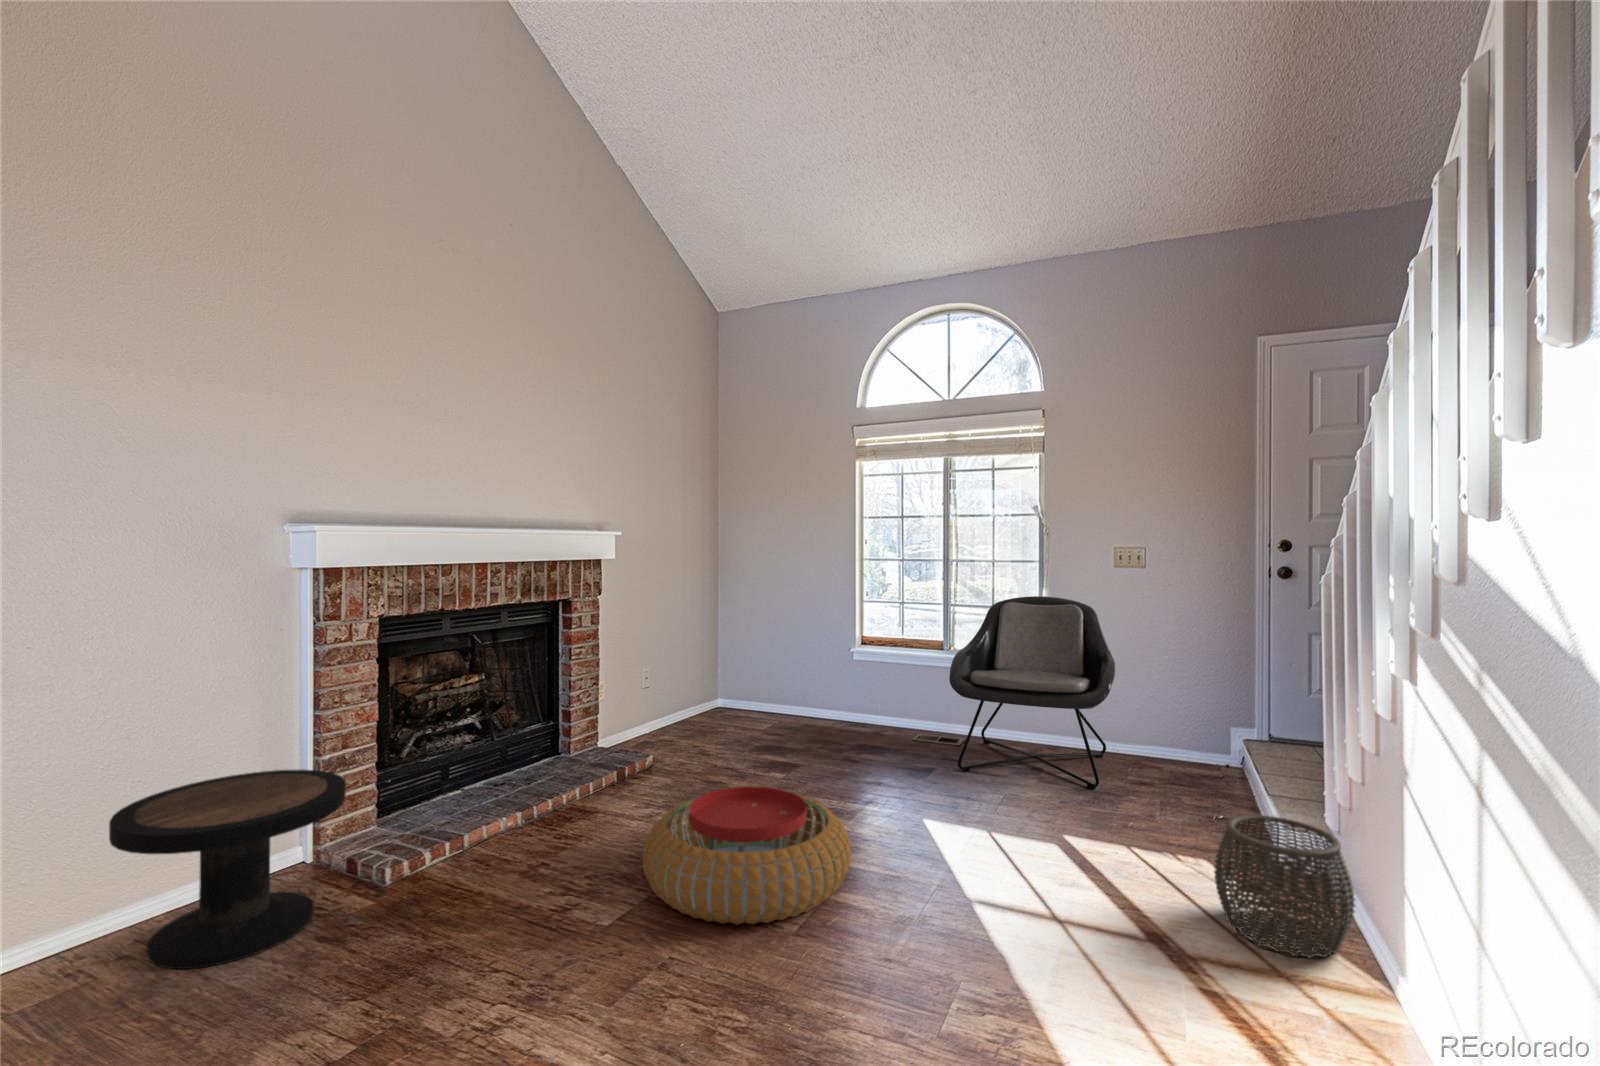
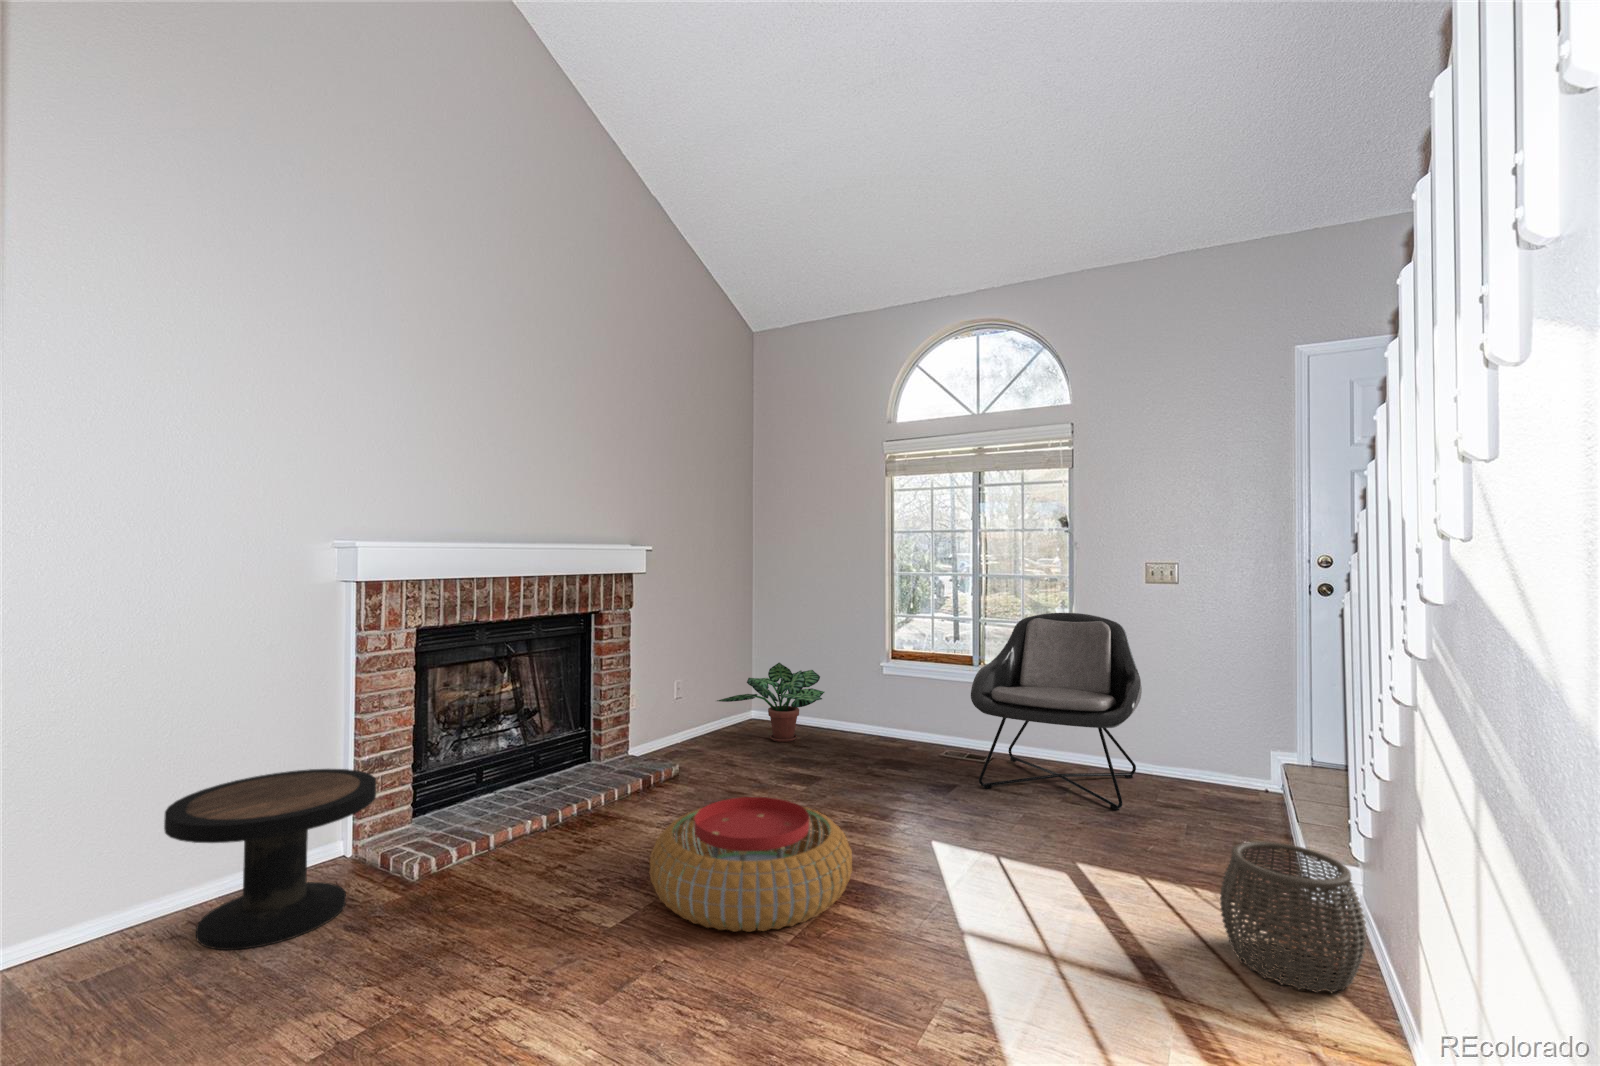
potted plant: none [684,649,797,730] -> present [717,663,824,742]

